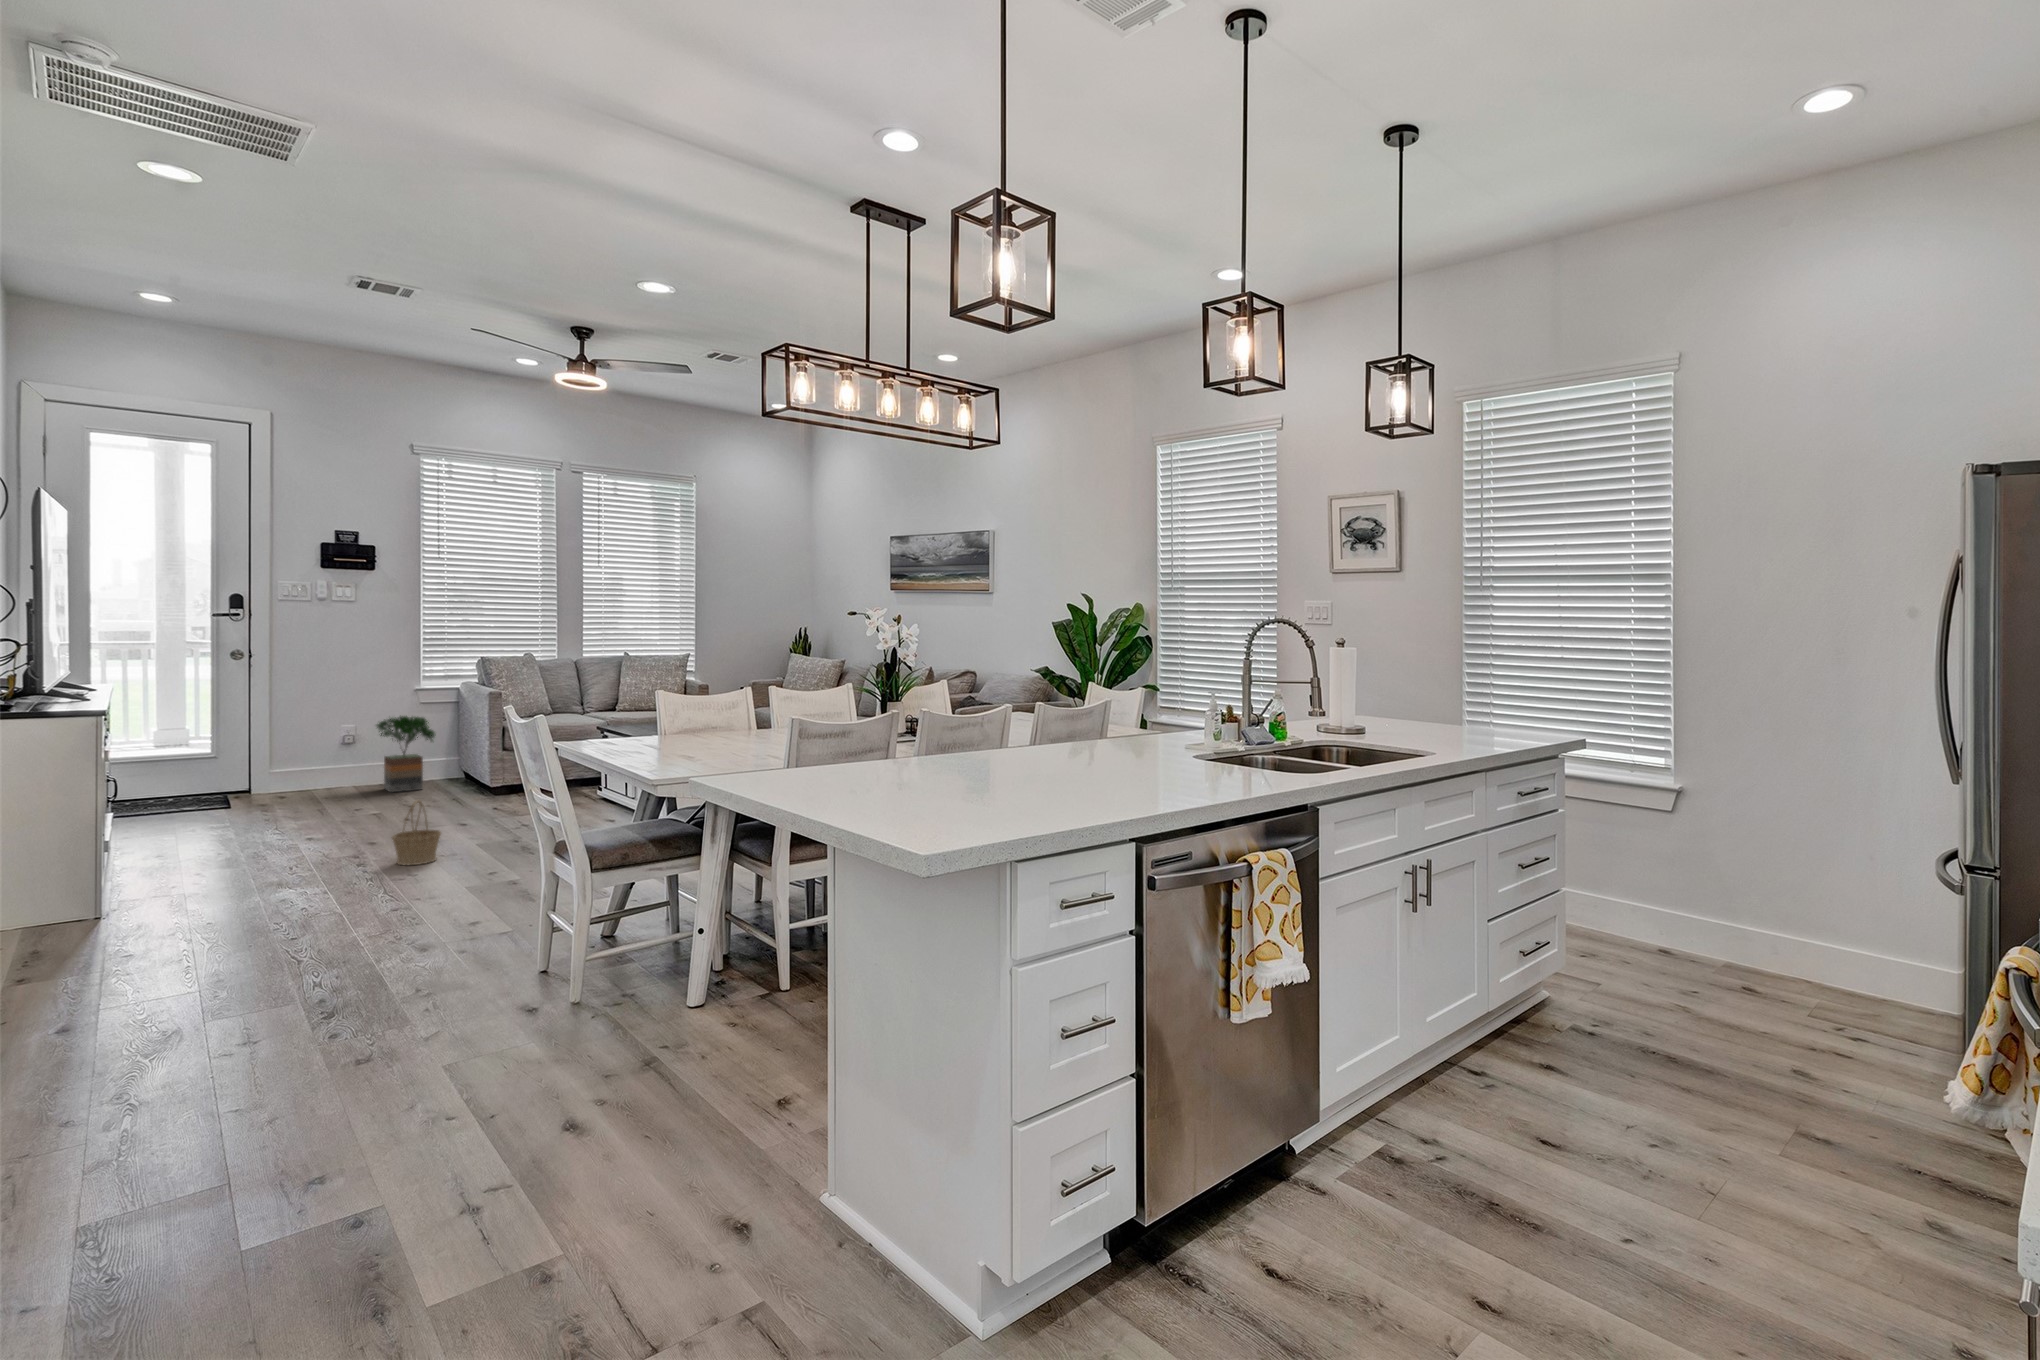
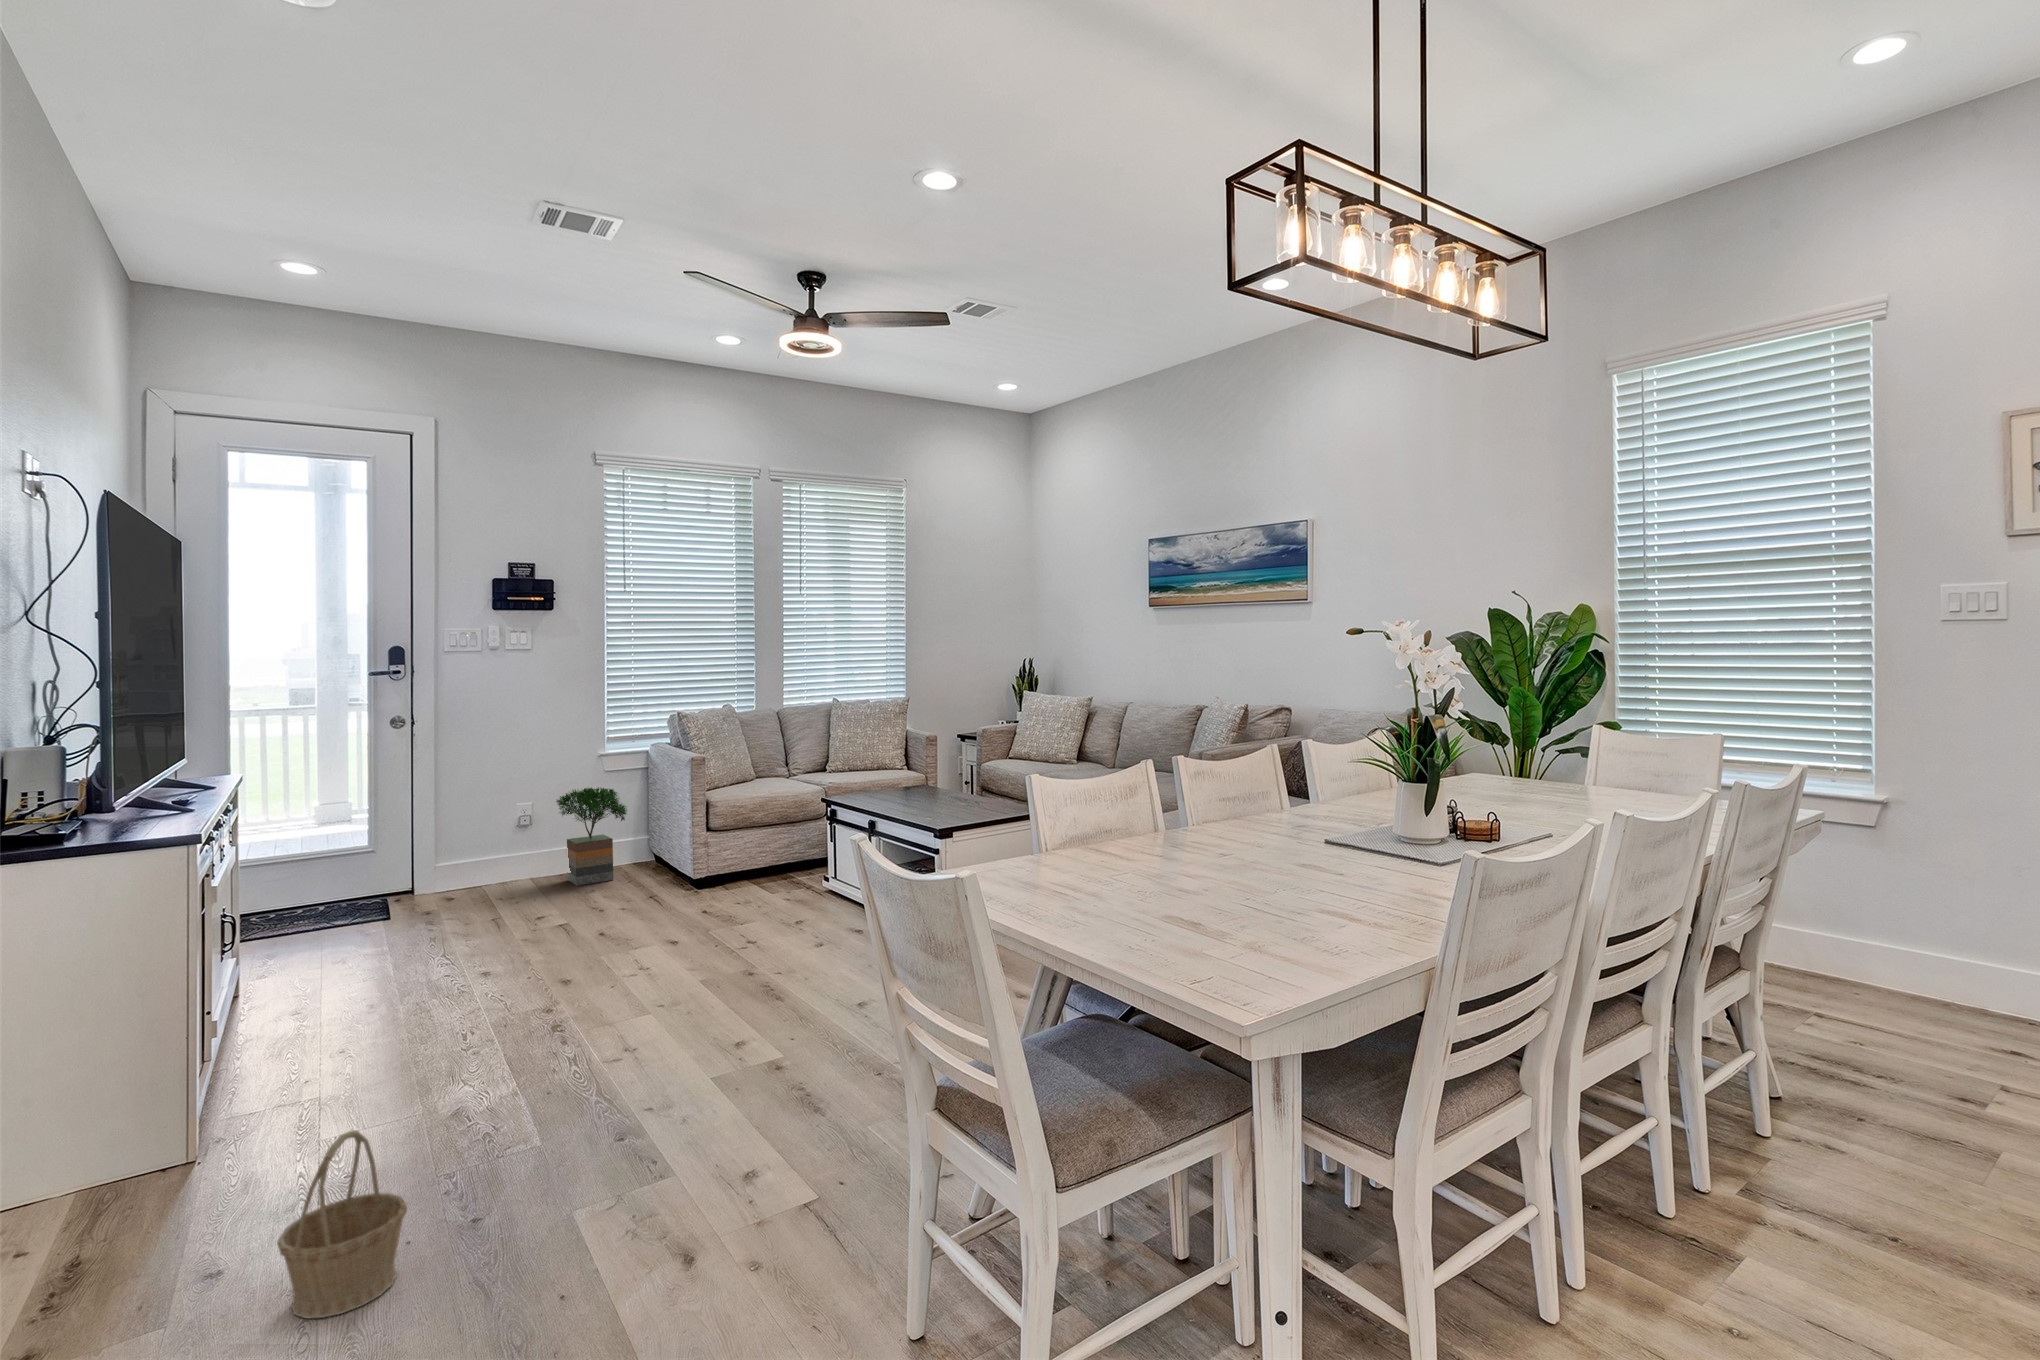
basket: present [392,800,441,865] -> present [277,1130,407,1318]

